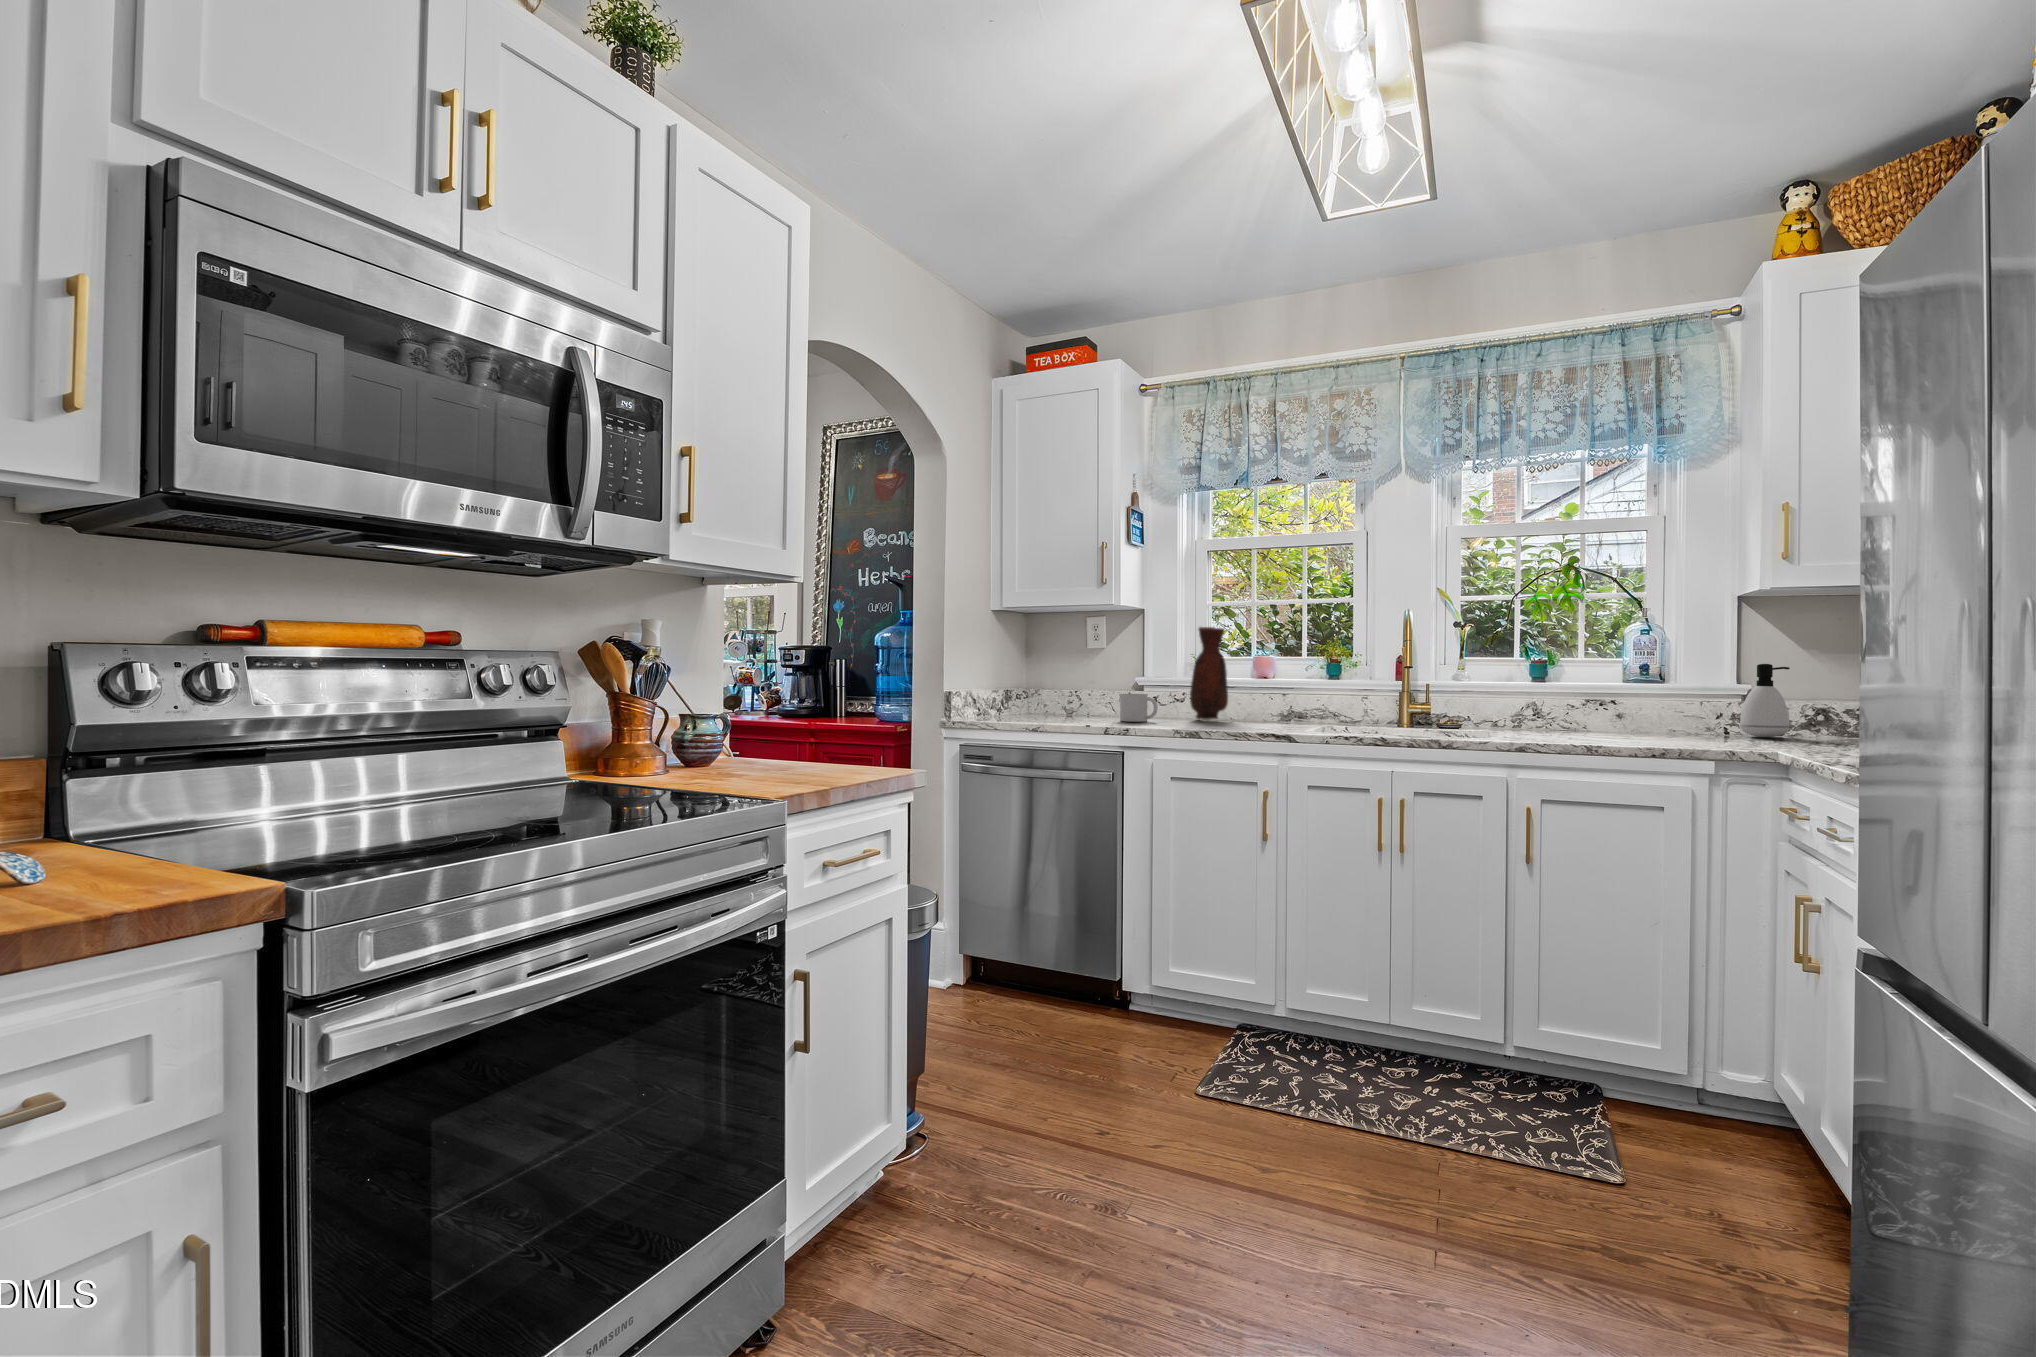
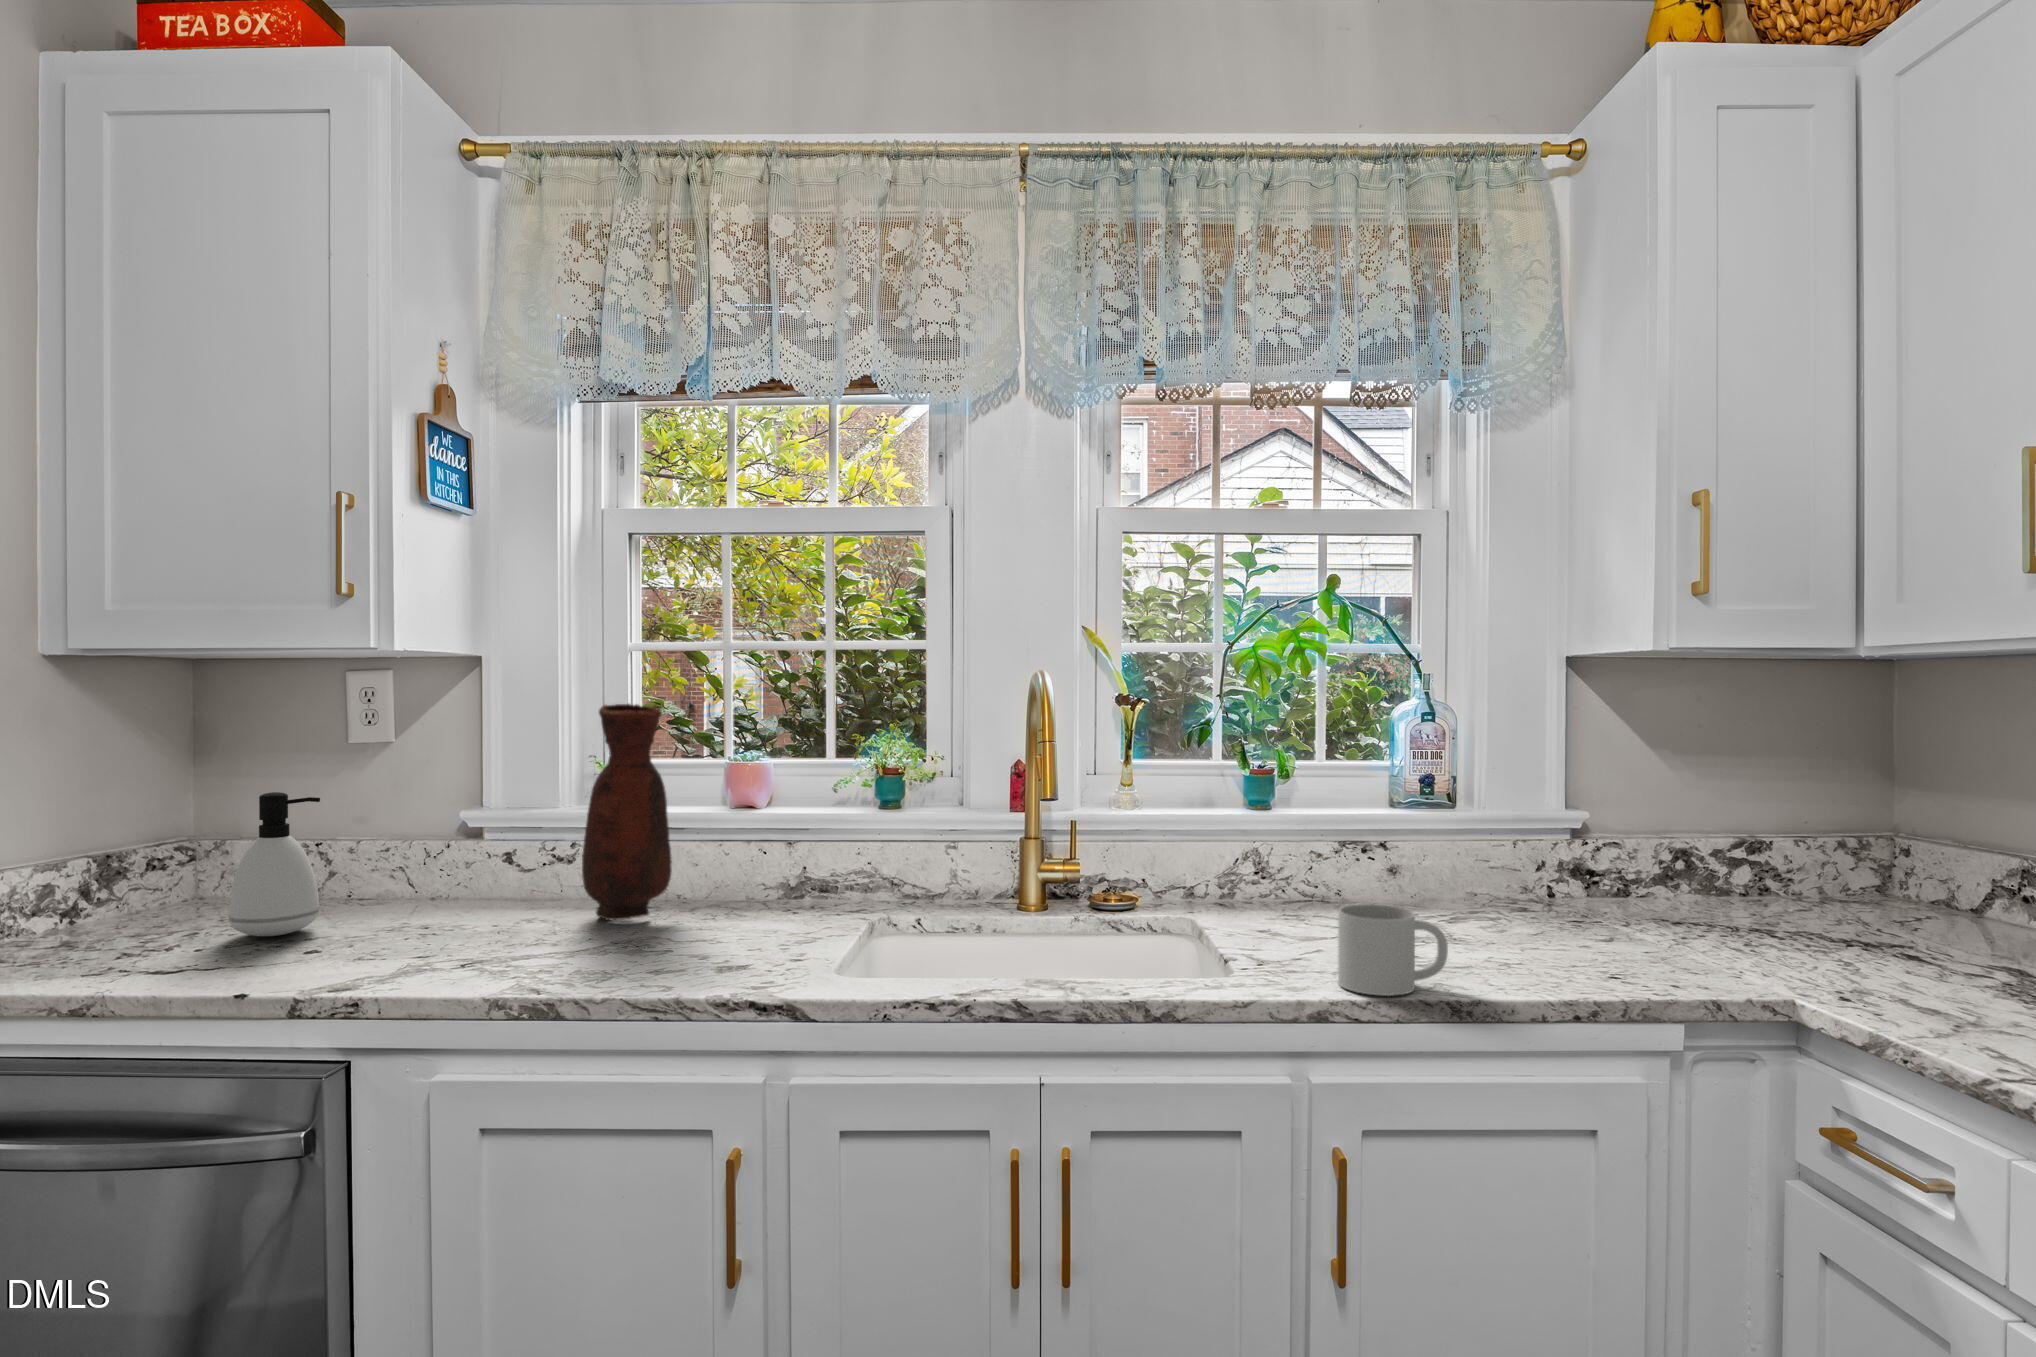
soap dispenser: present [1740,664,1790,737] -> present [229,792,320,936]
mug: present [1120,694,1158,722] -> present [1338,904,1448,996]

